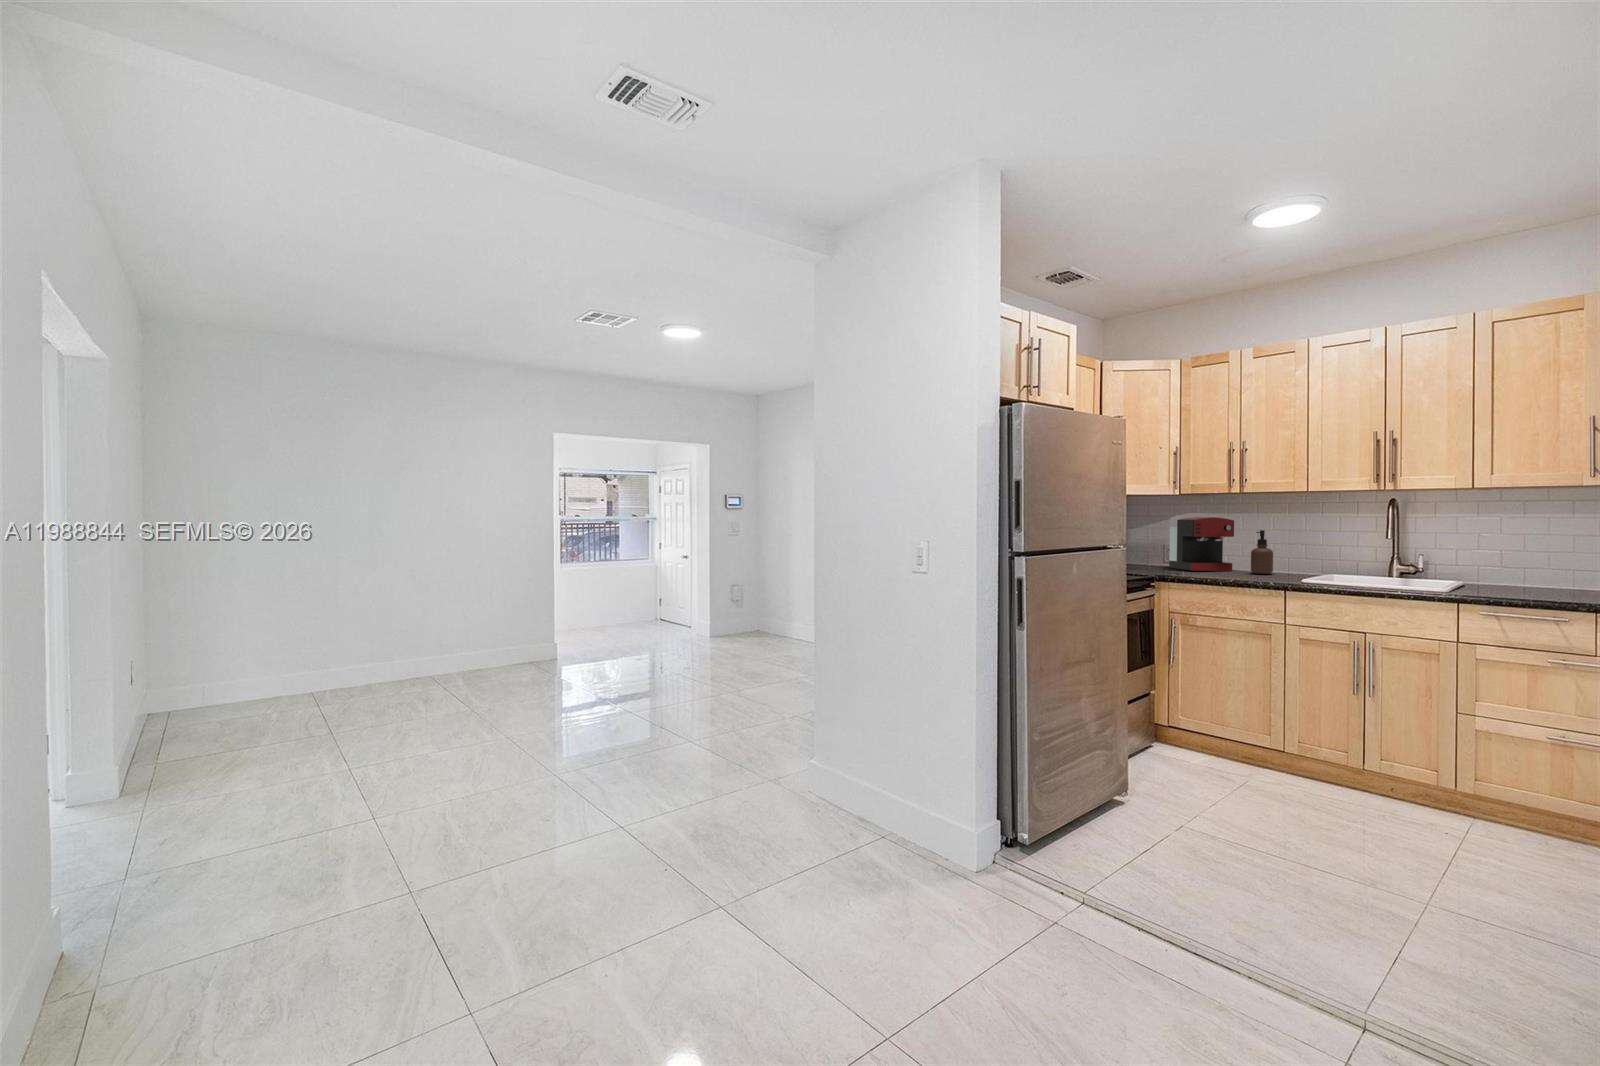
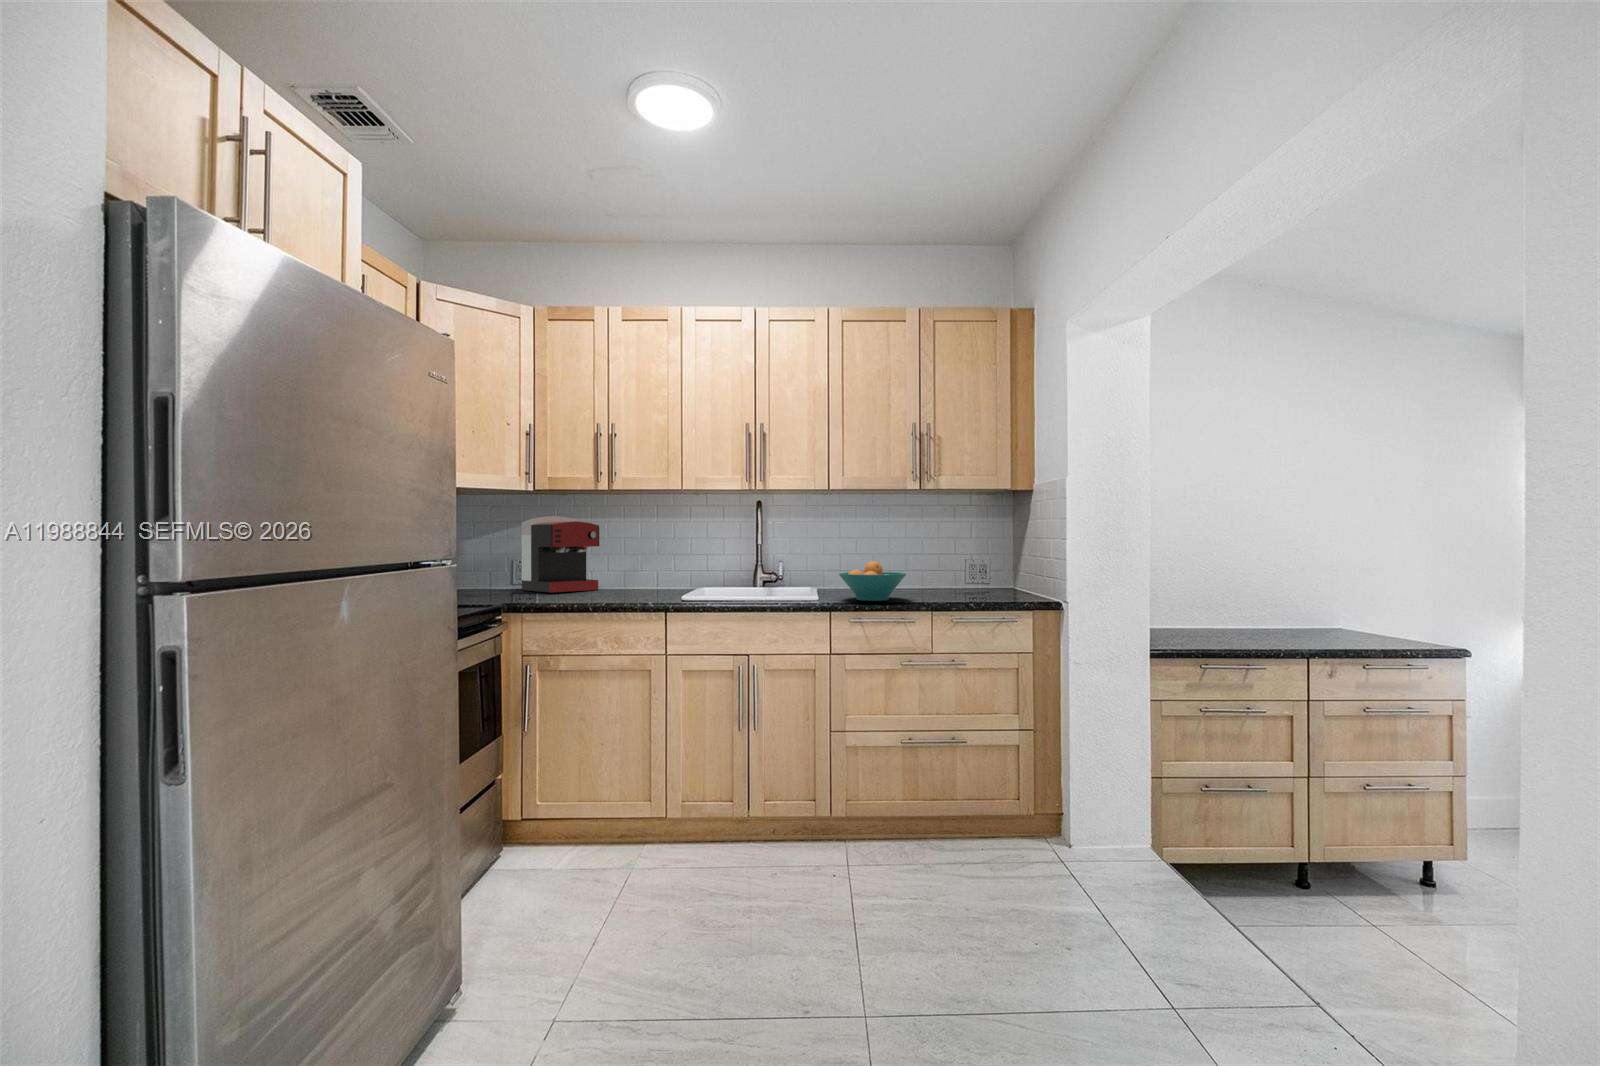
soap dispenser: present [1251,530,1273,574] -> none [620,537,644,592]
fruit bowl: none [1476,558,1565,596] -> present [839,561,906,601]

